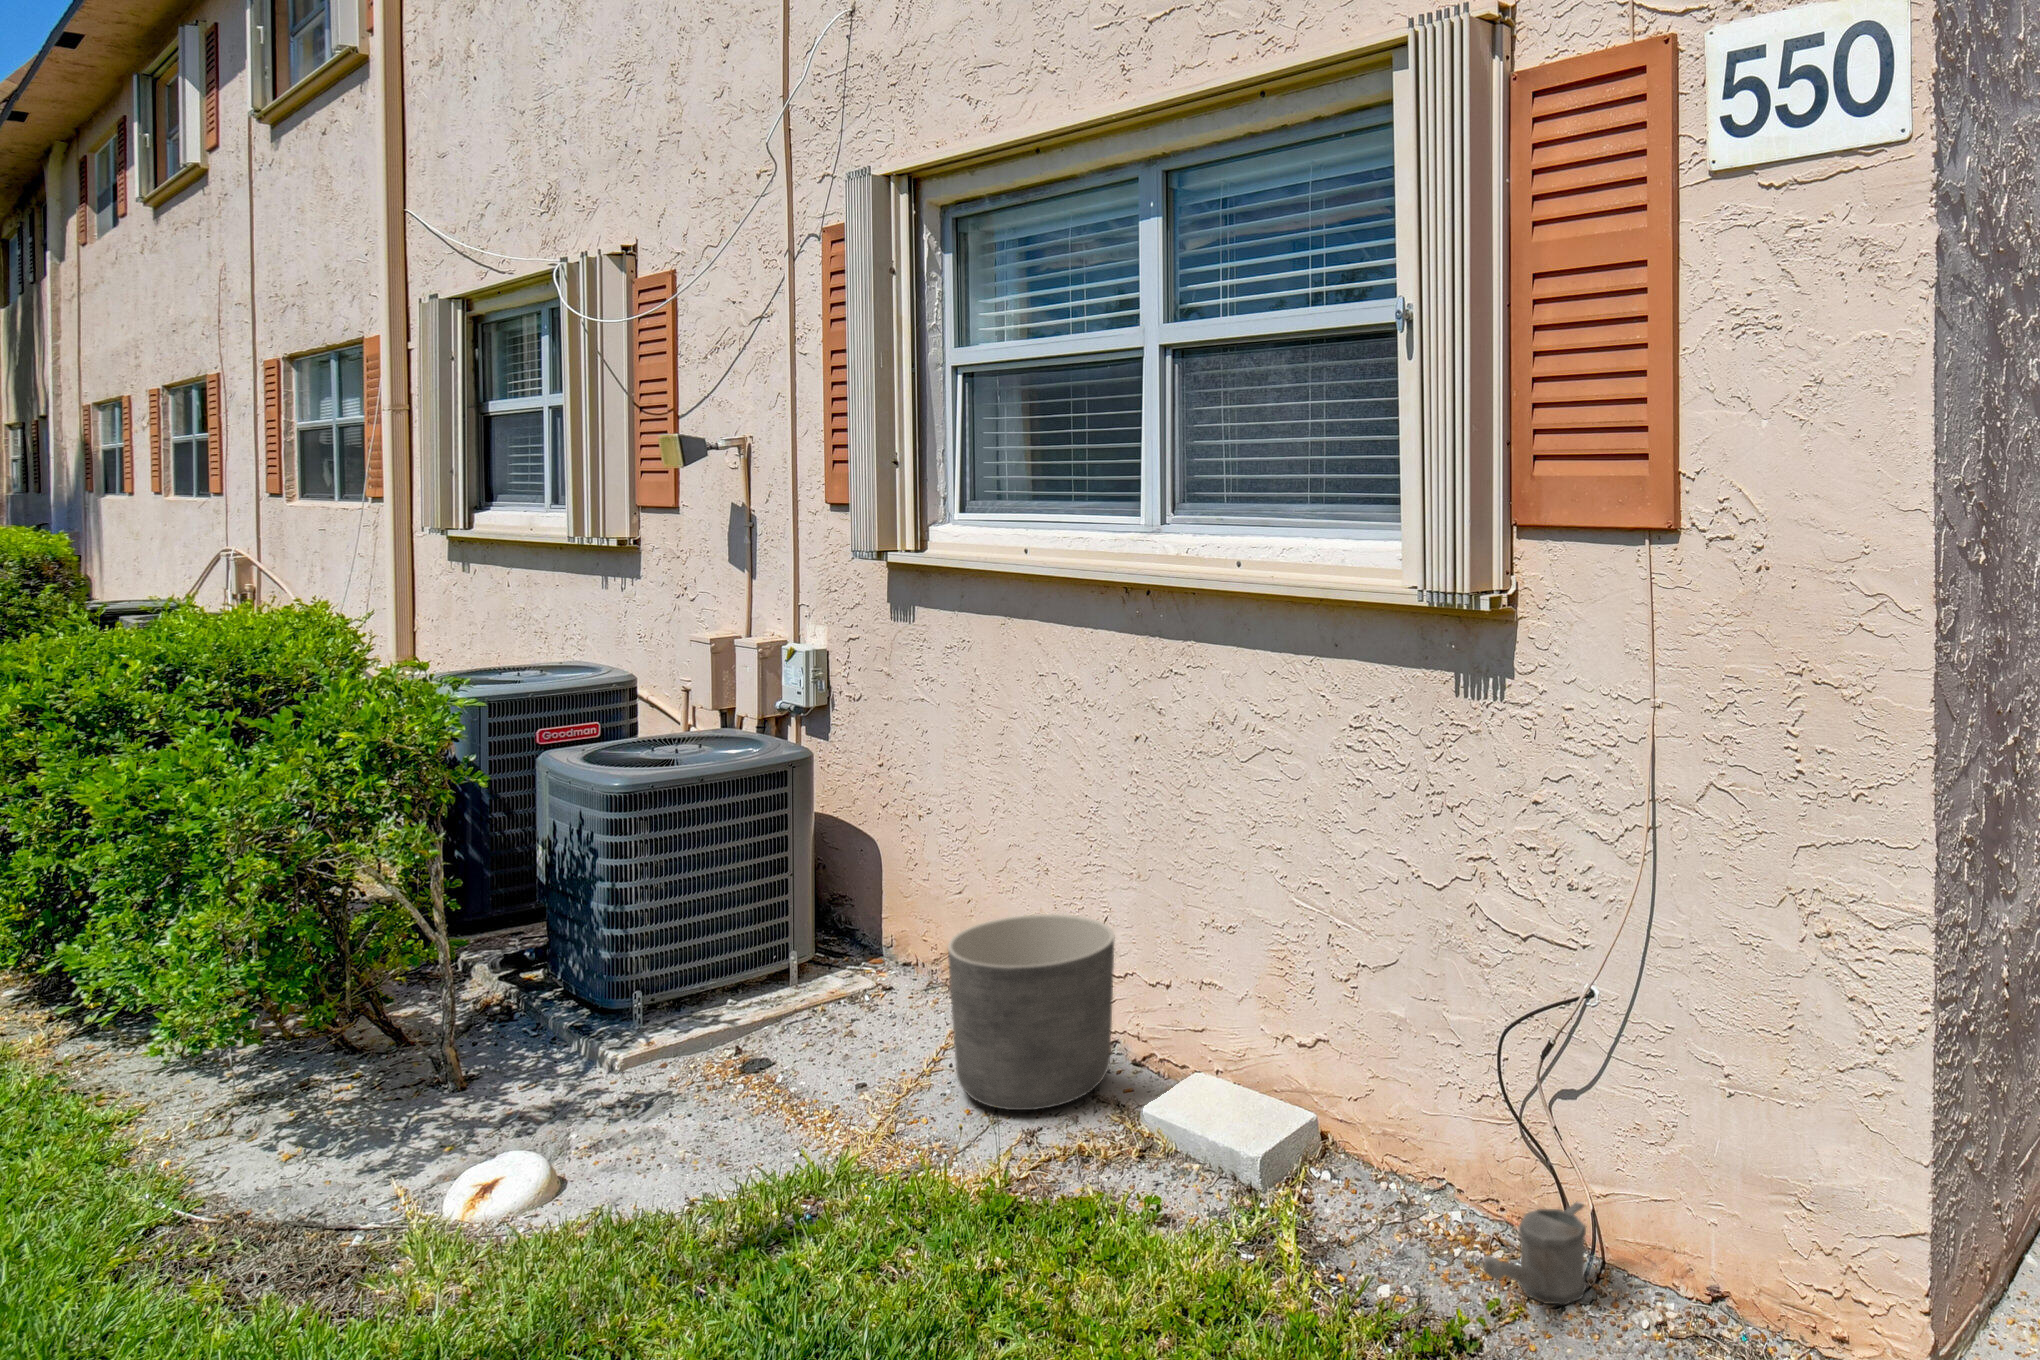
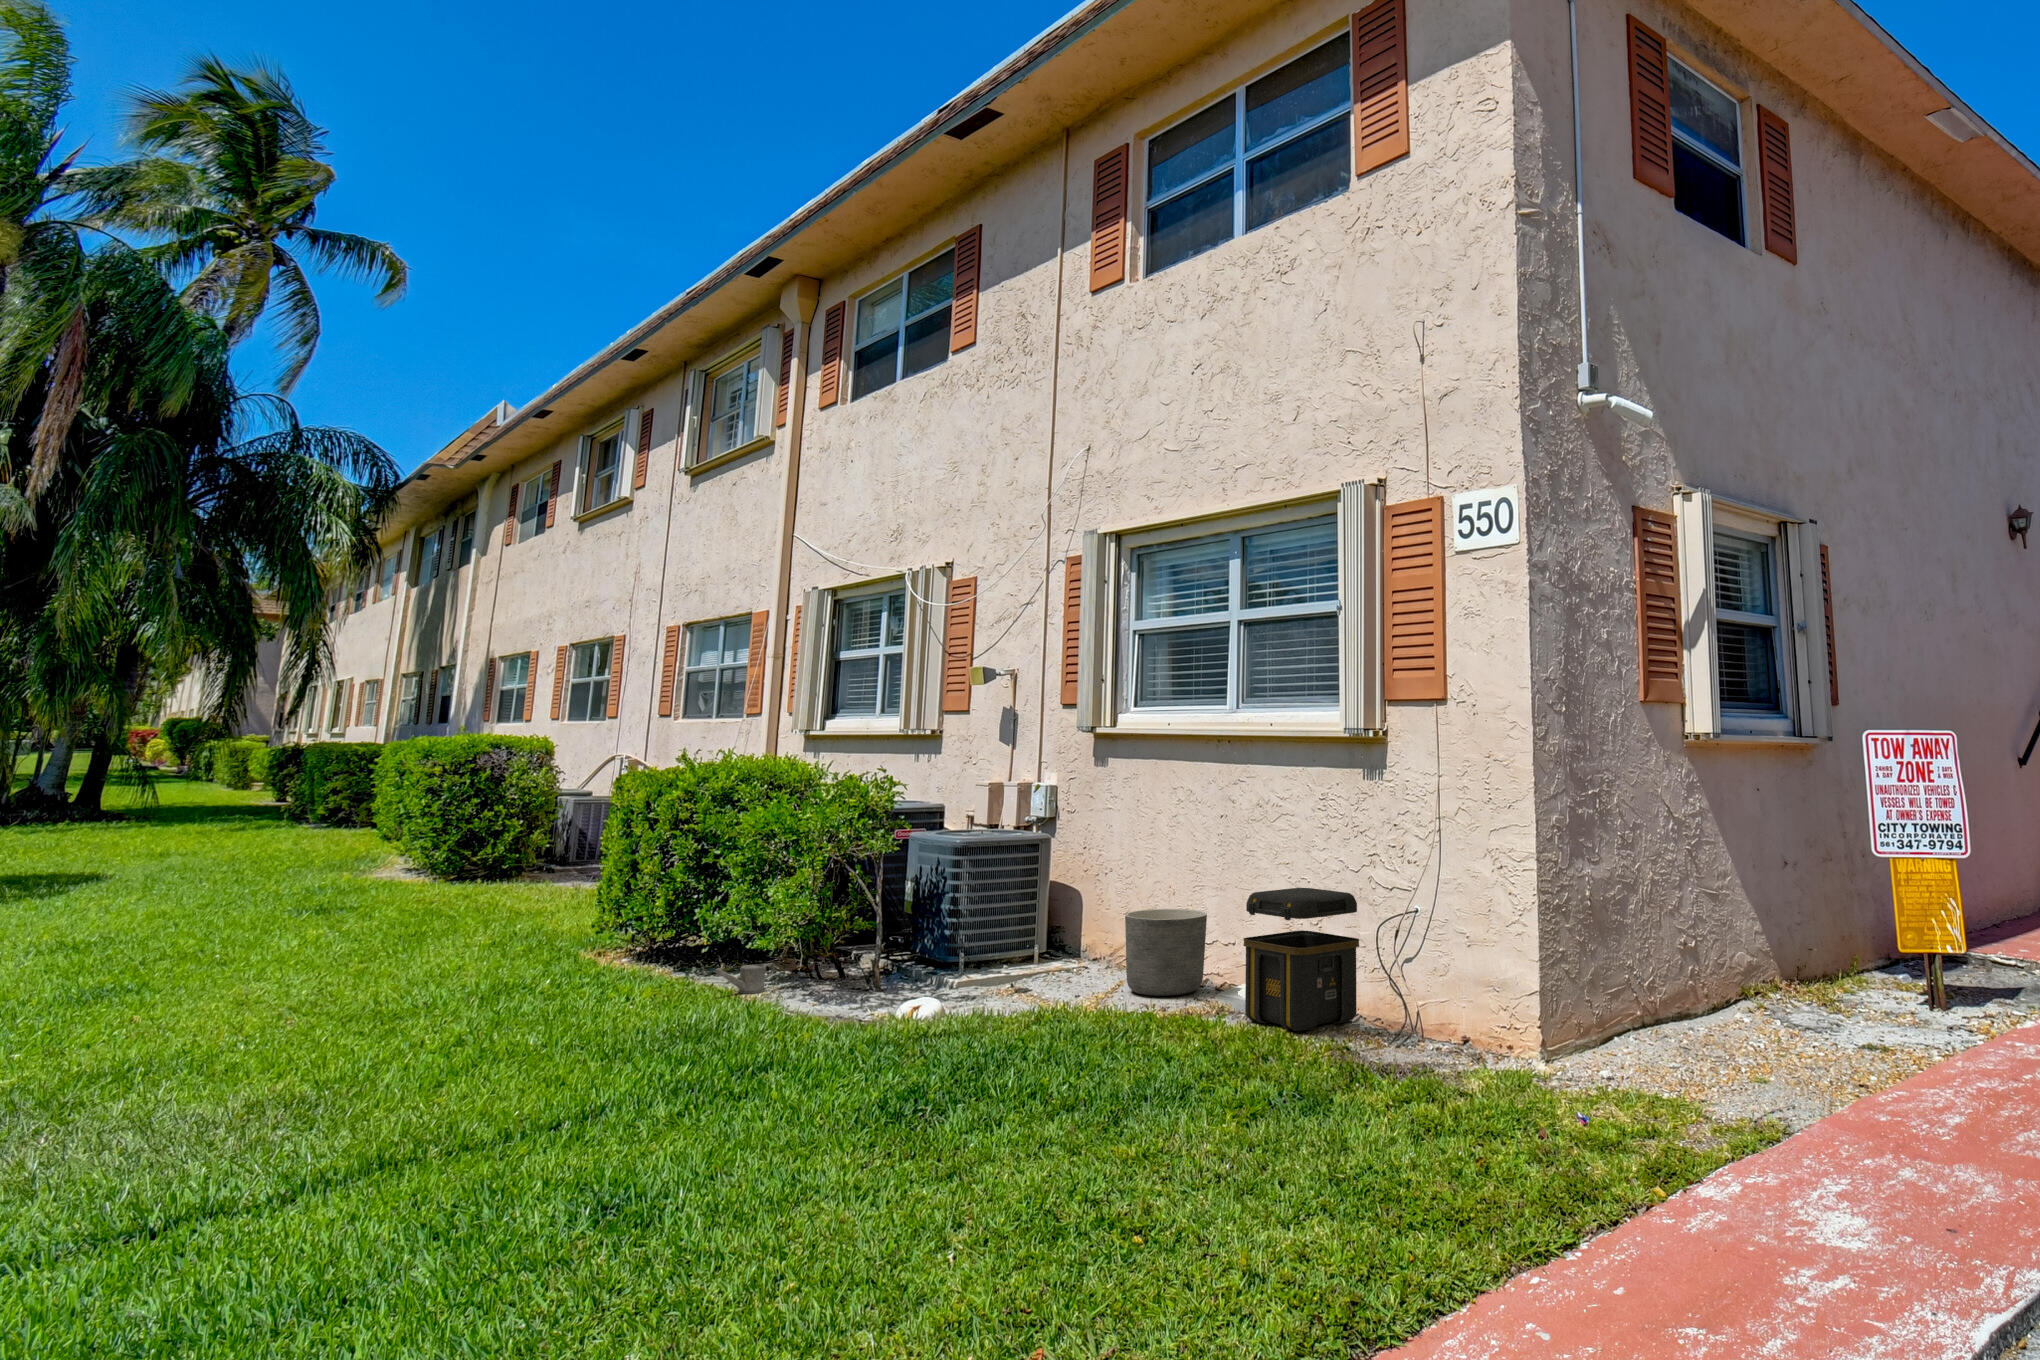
toolbox: none [1200,915,1453,1269] -> present [1243,888,1359,1031]
watering can: present [1484,1202,1587,1305] -> present [716,963,775,994]

